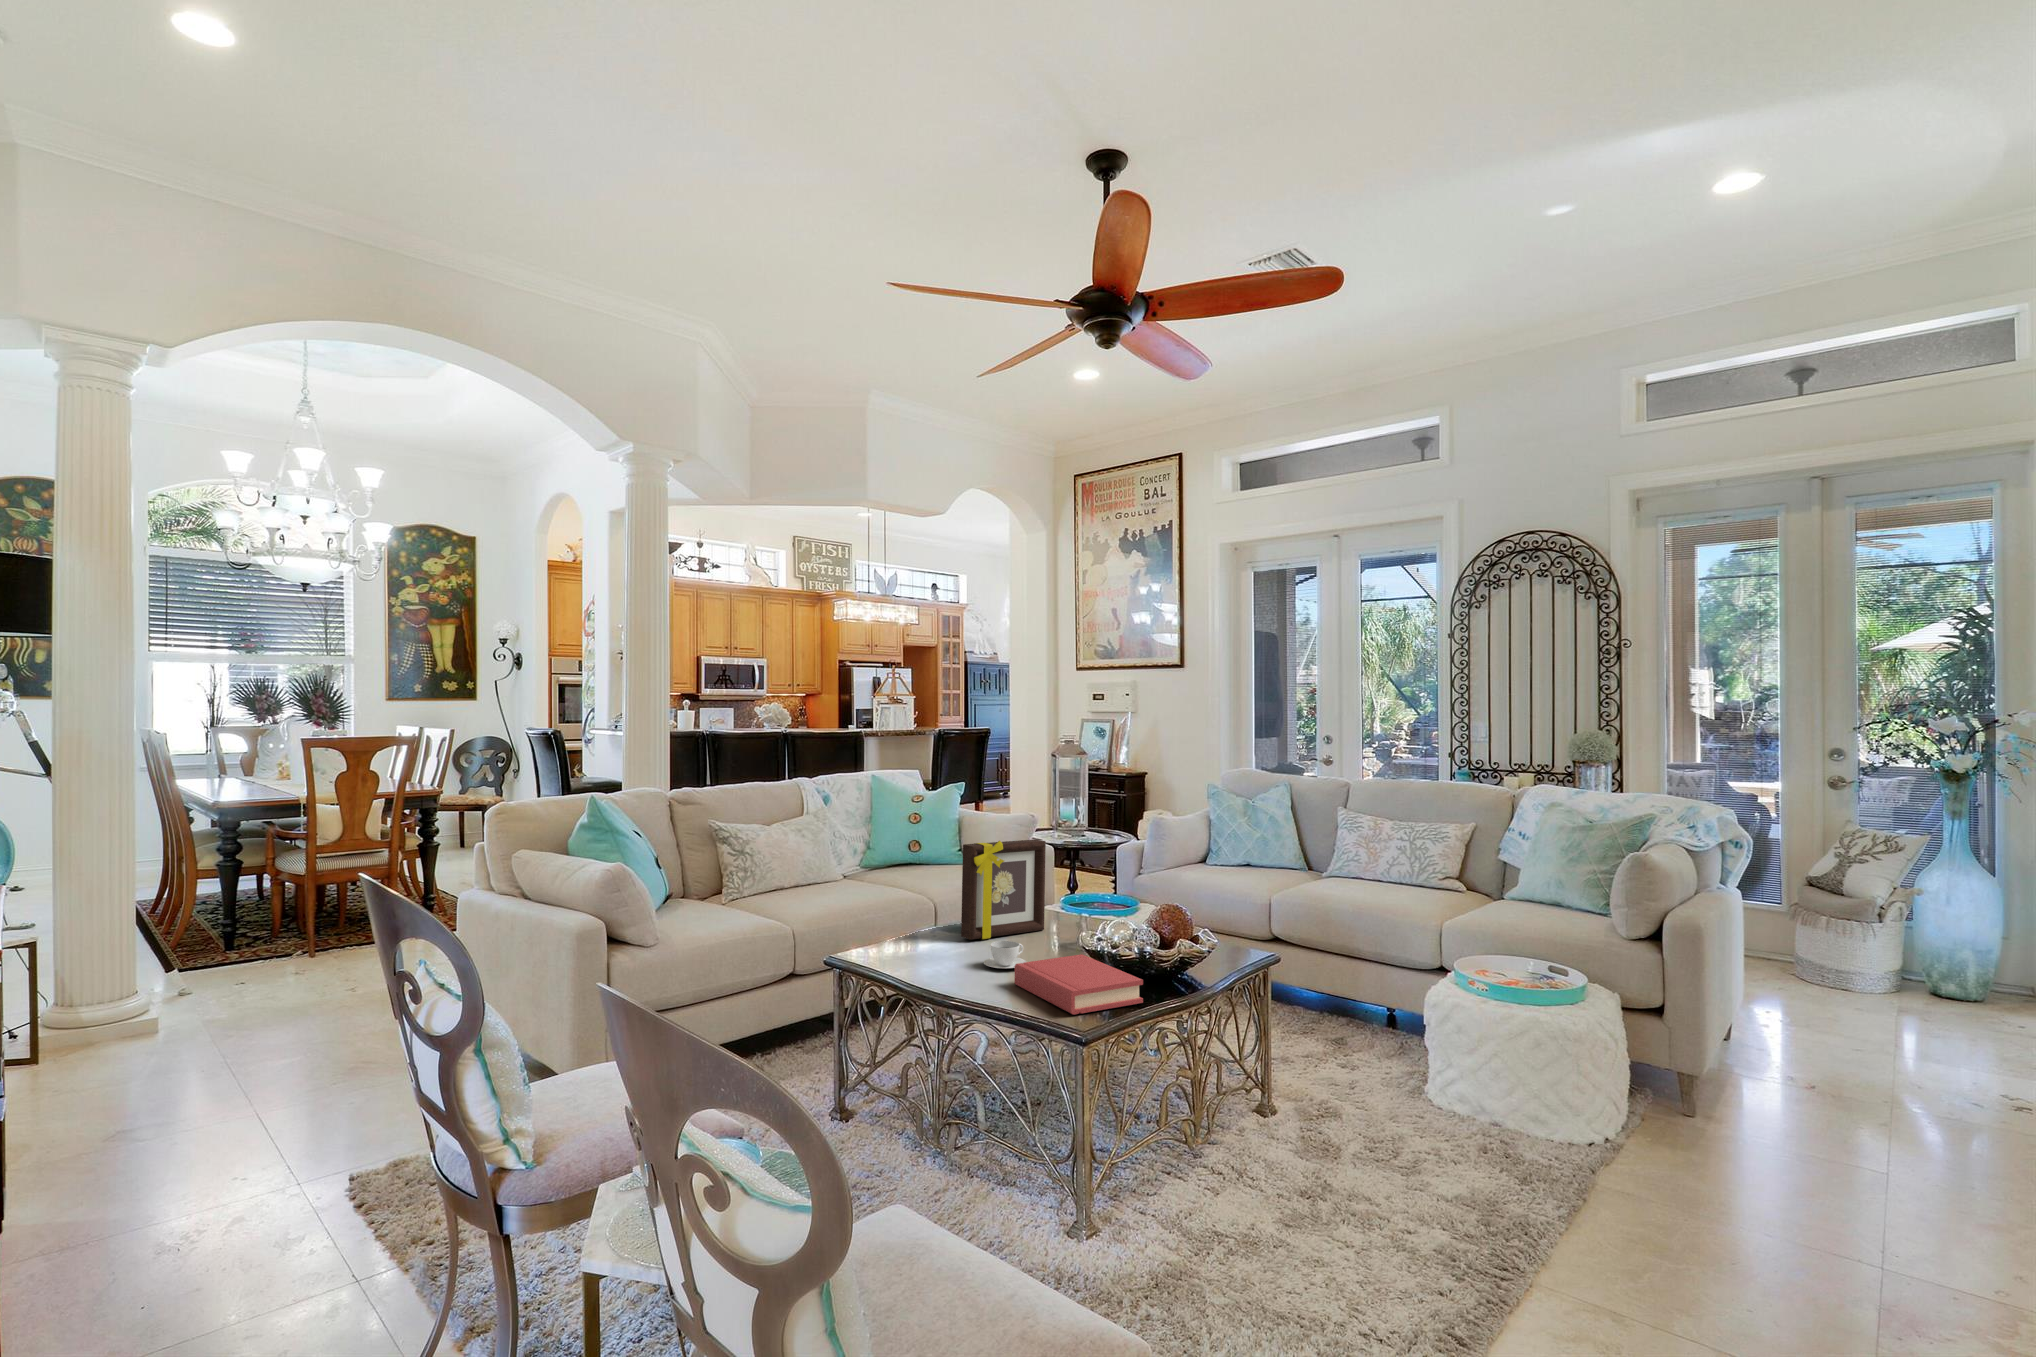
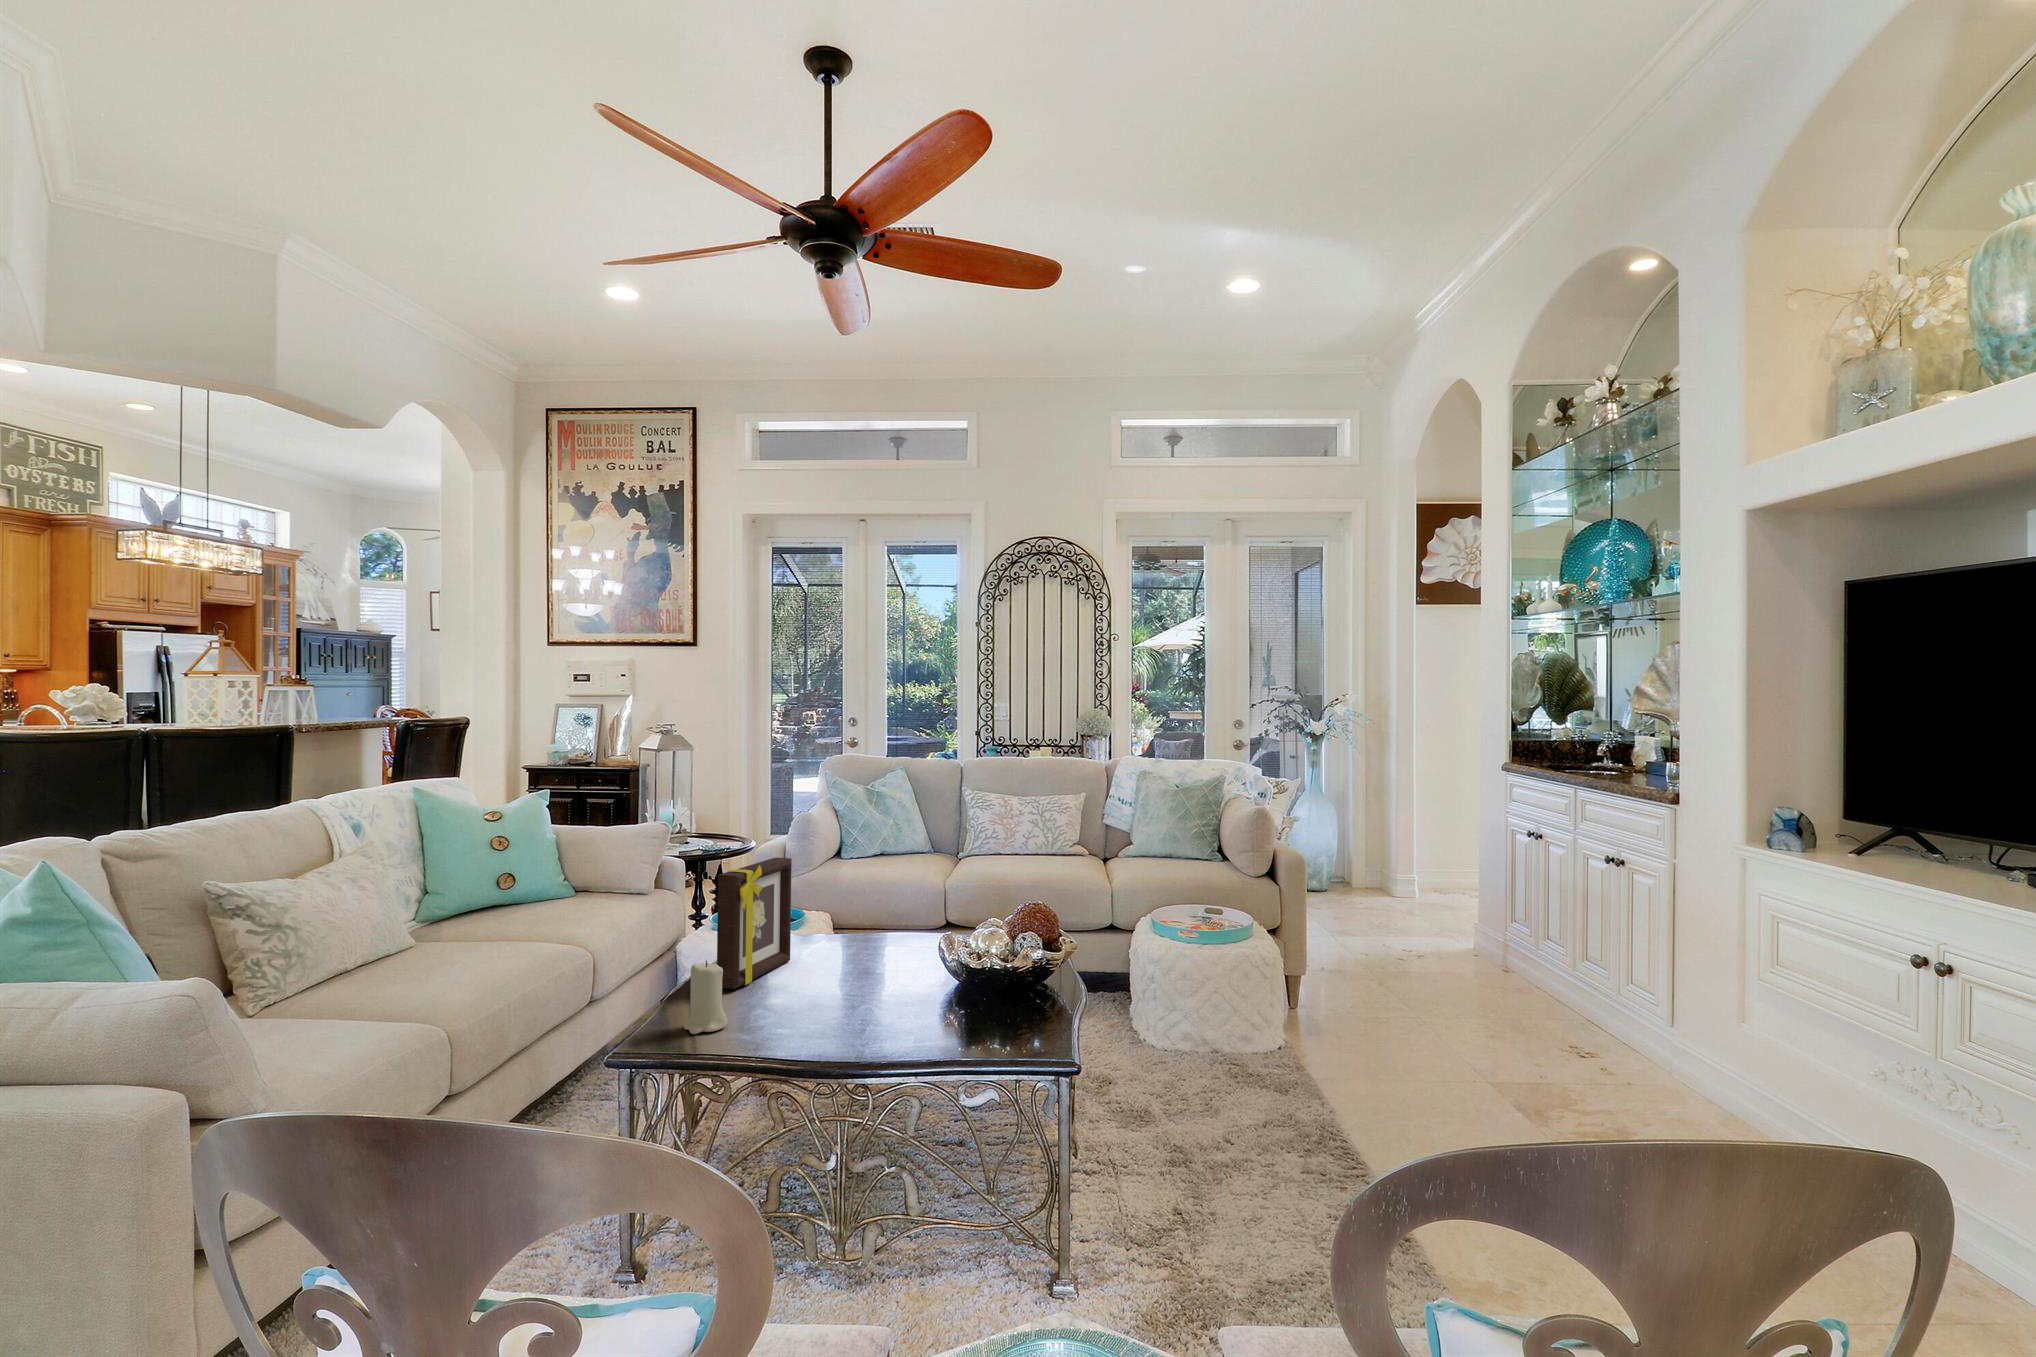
candle: none [899,906,931,962] -> present [684,961,727,1034]
teacup: present [983,941,1026,969] -> none [795,982,846,1017]
hardback book: present [1015,954,1143,1015] -> none [867,981,1018,1050]

